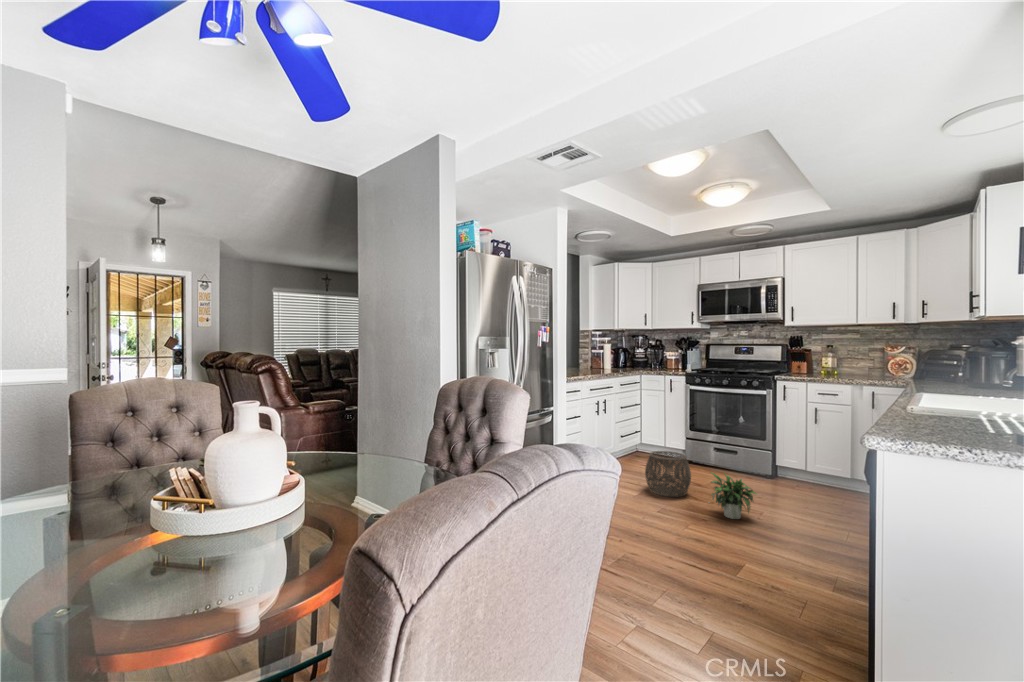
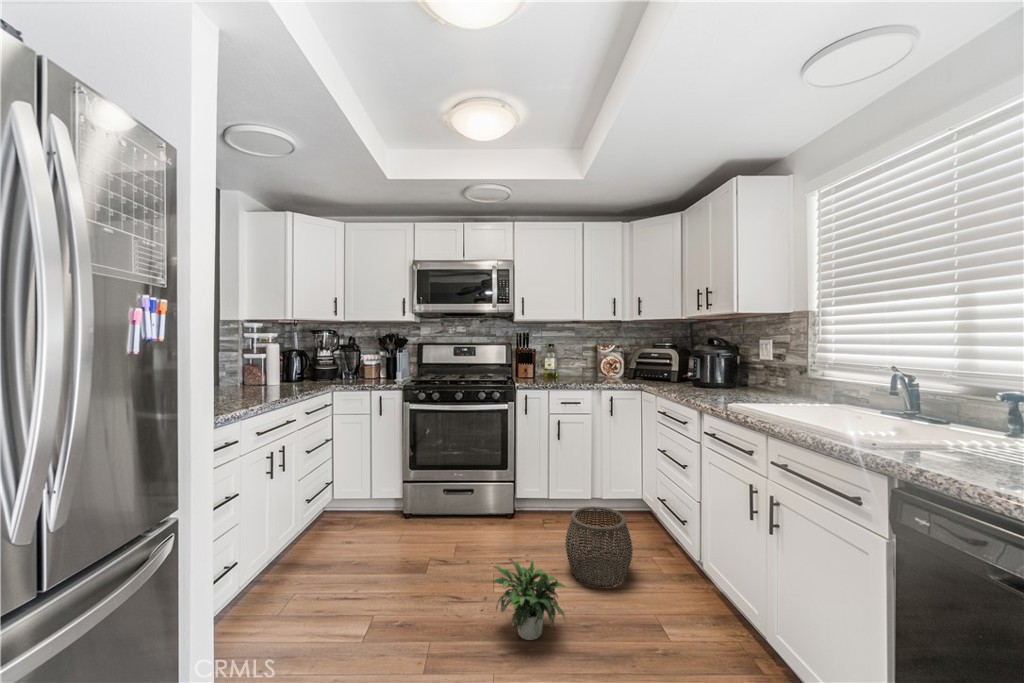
woven basket: present [645,451,691,497] -> present [565,506,633,587]

